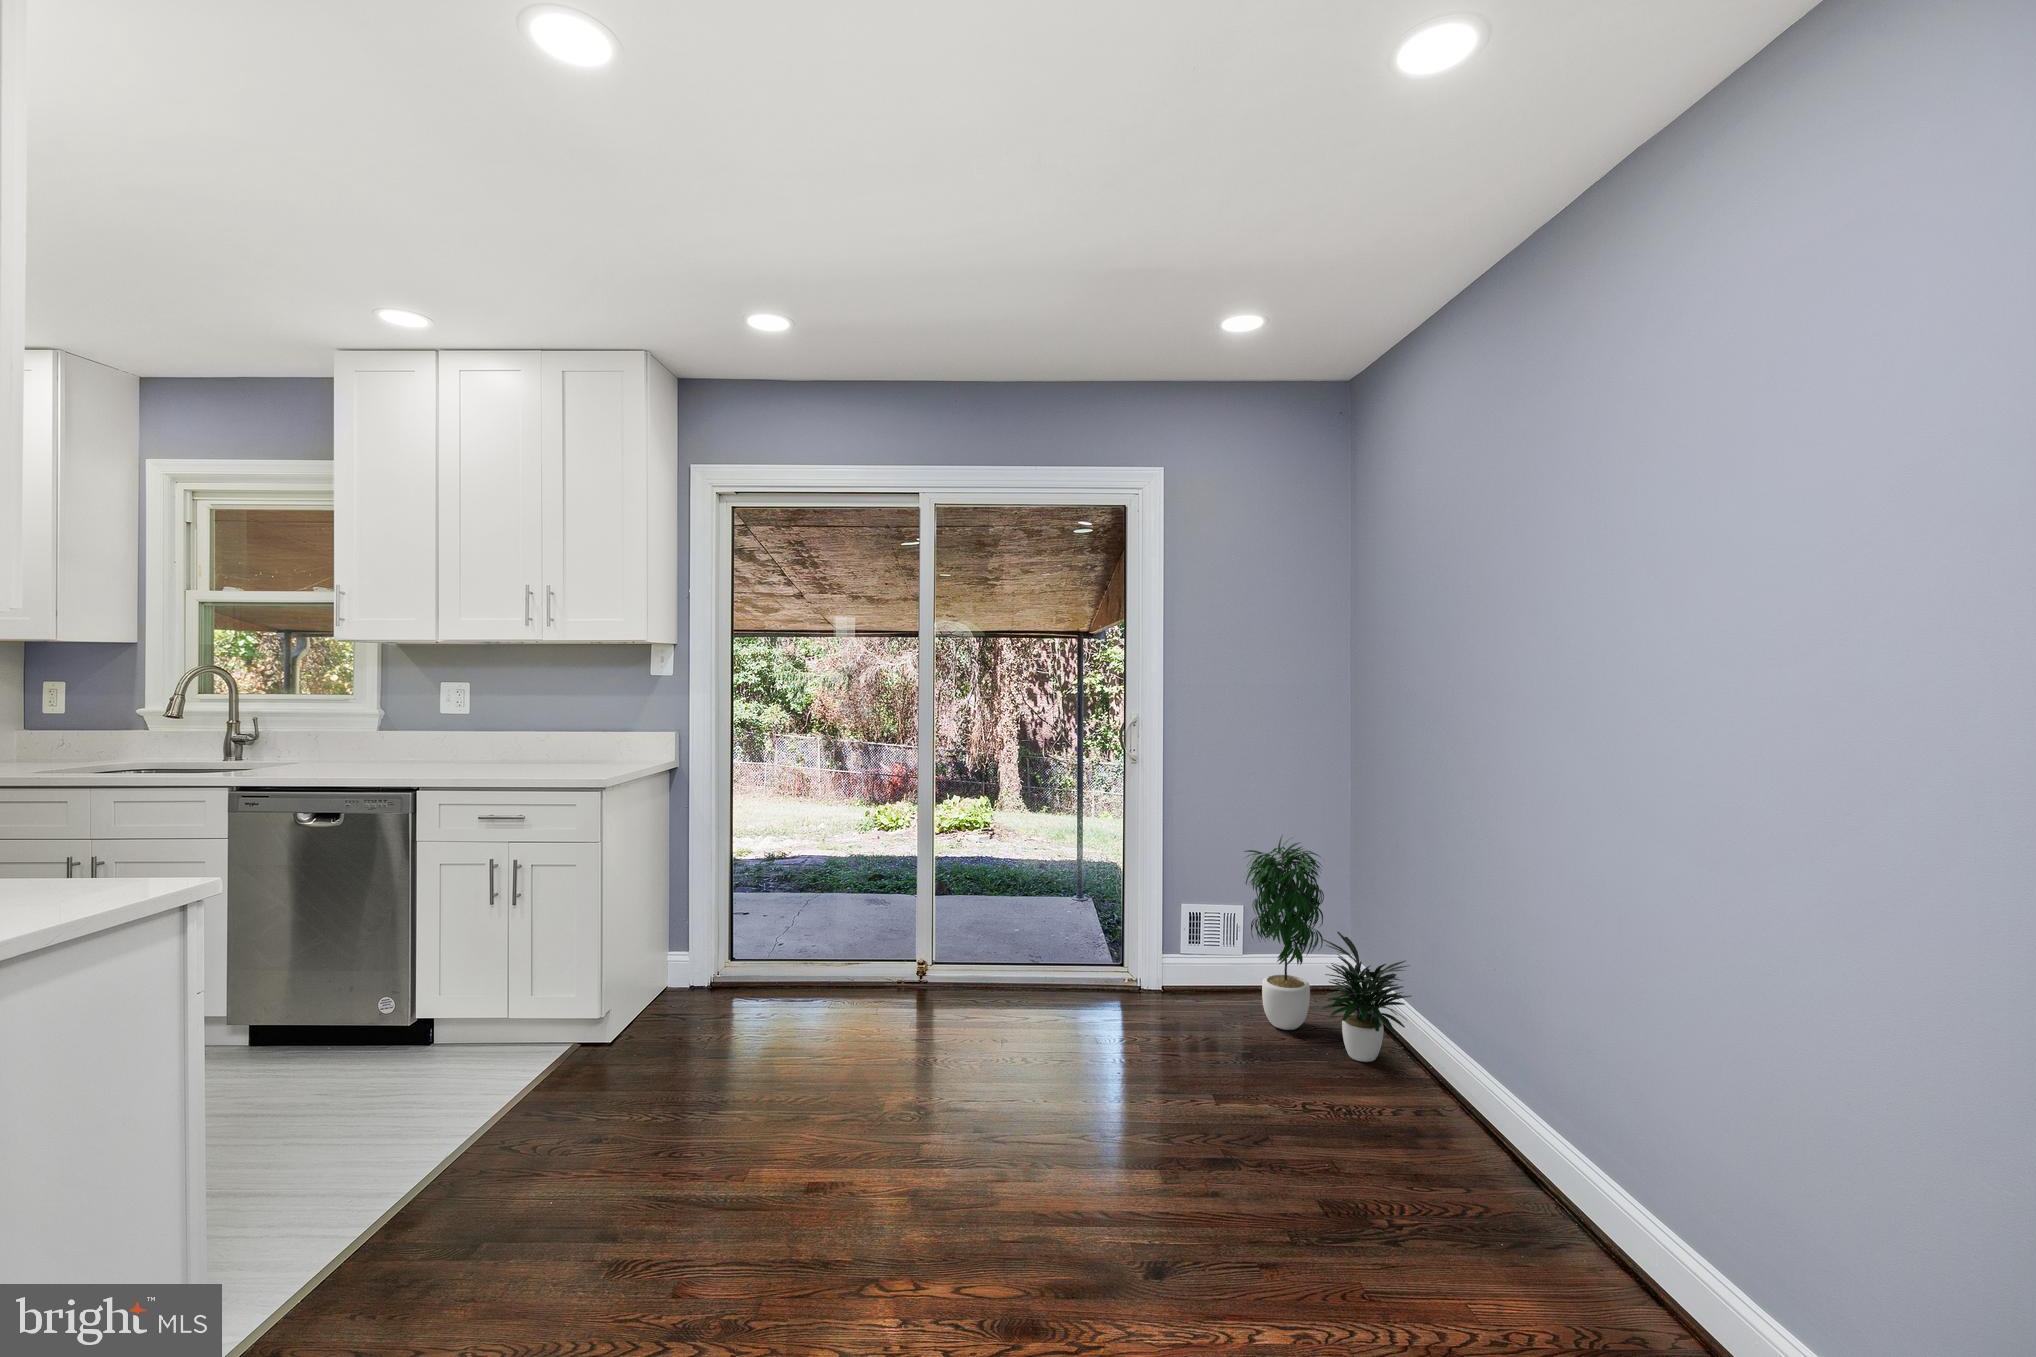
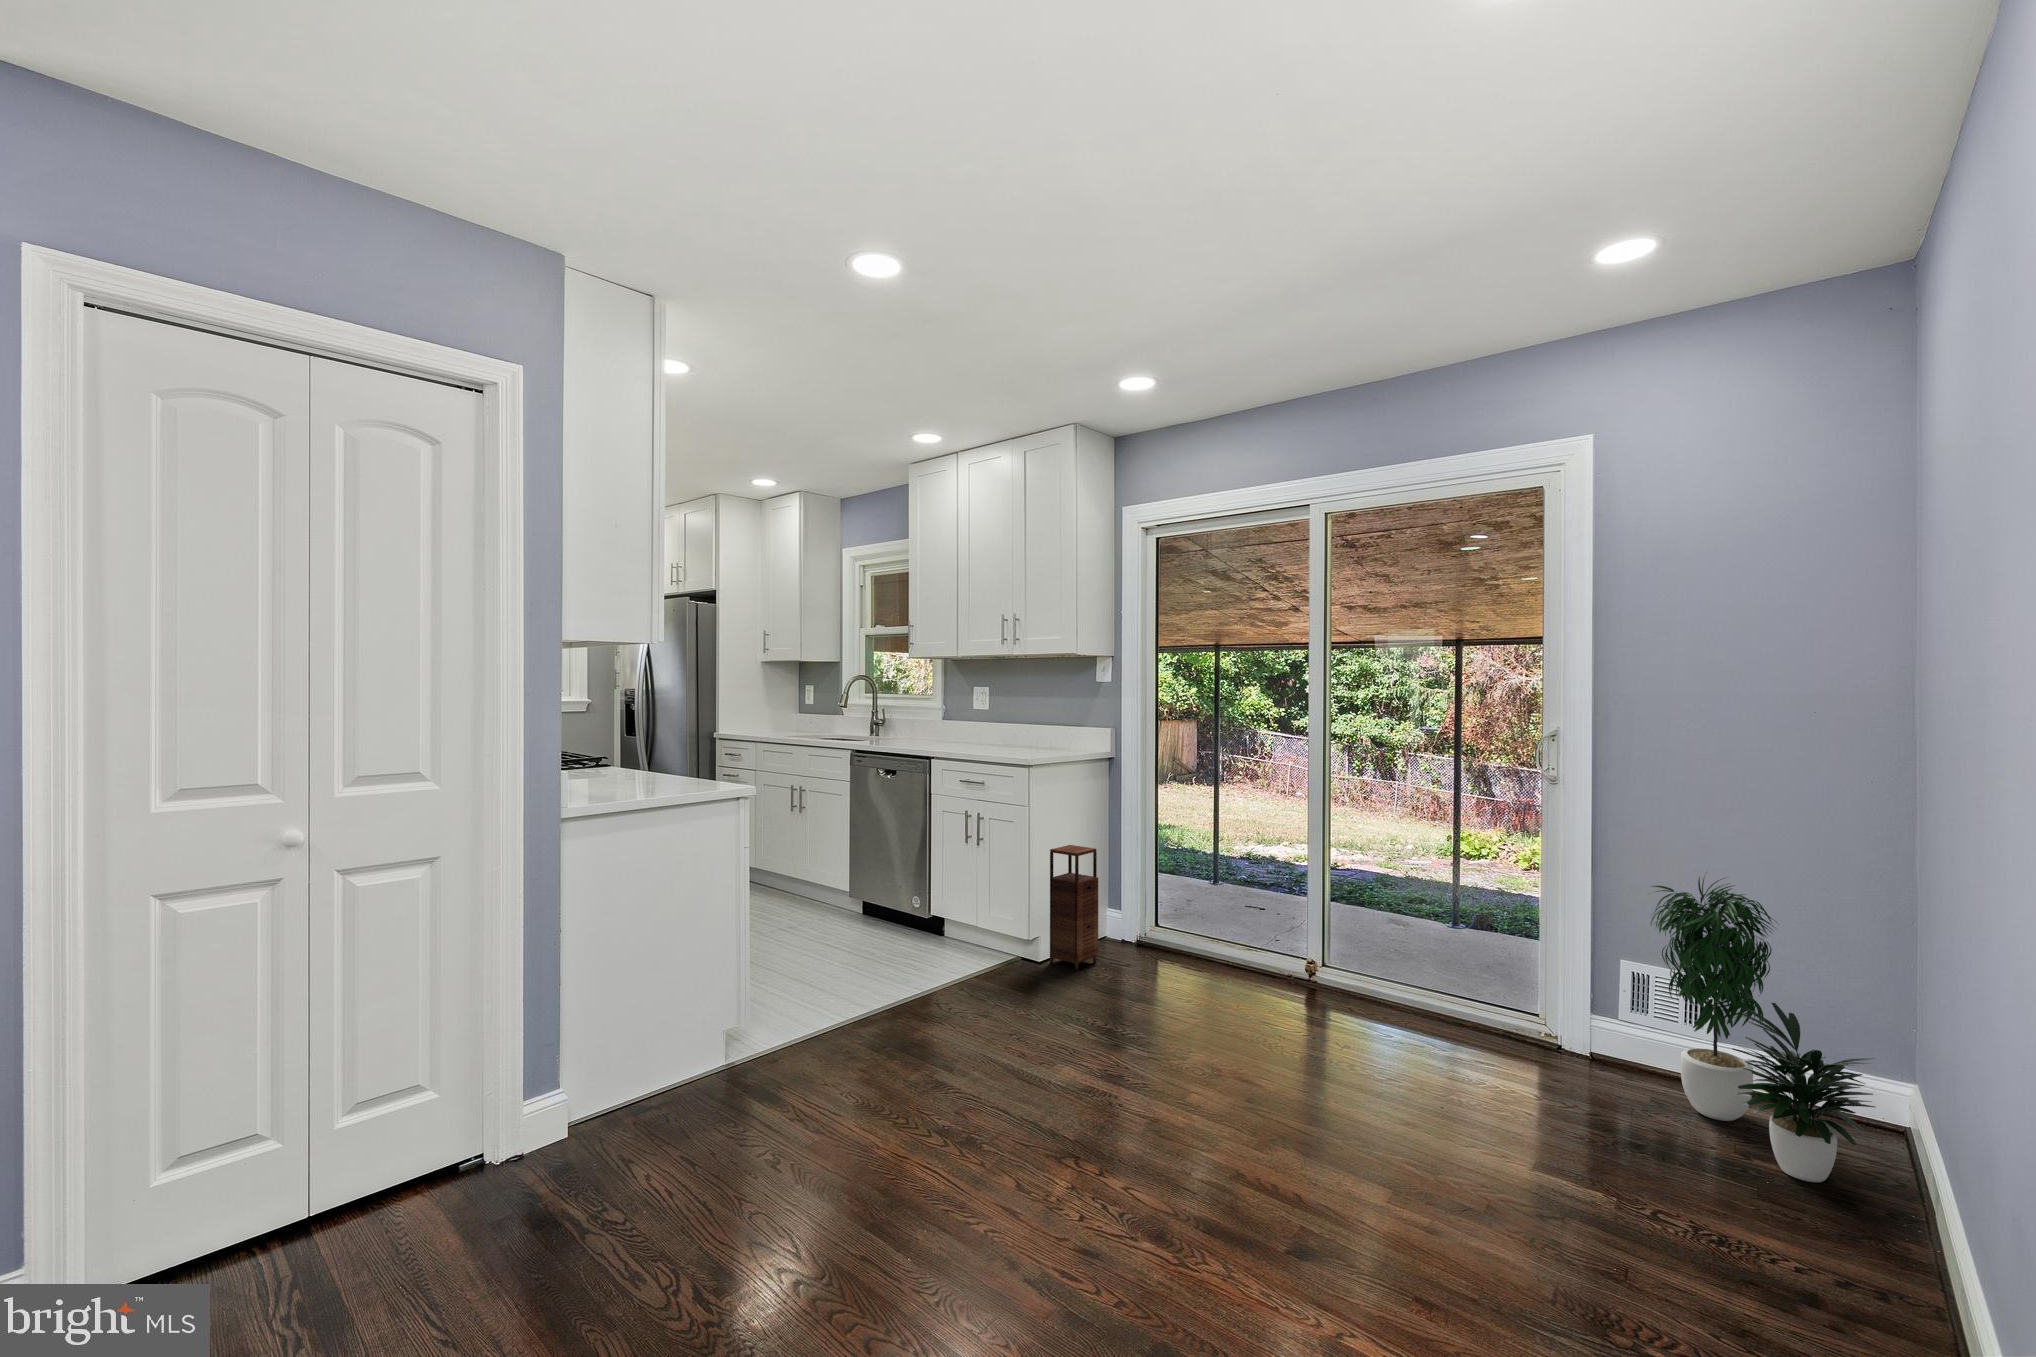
storage cabinet: none [627,885,688,1038] -> present [1050,845,1098,970]

